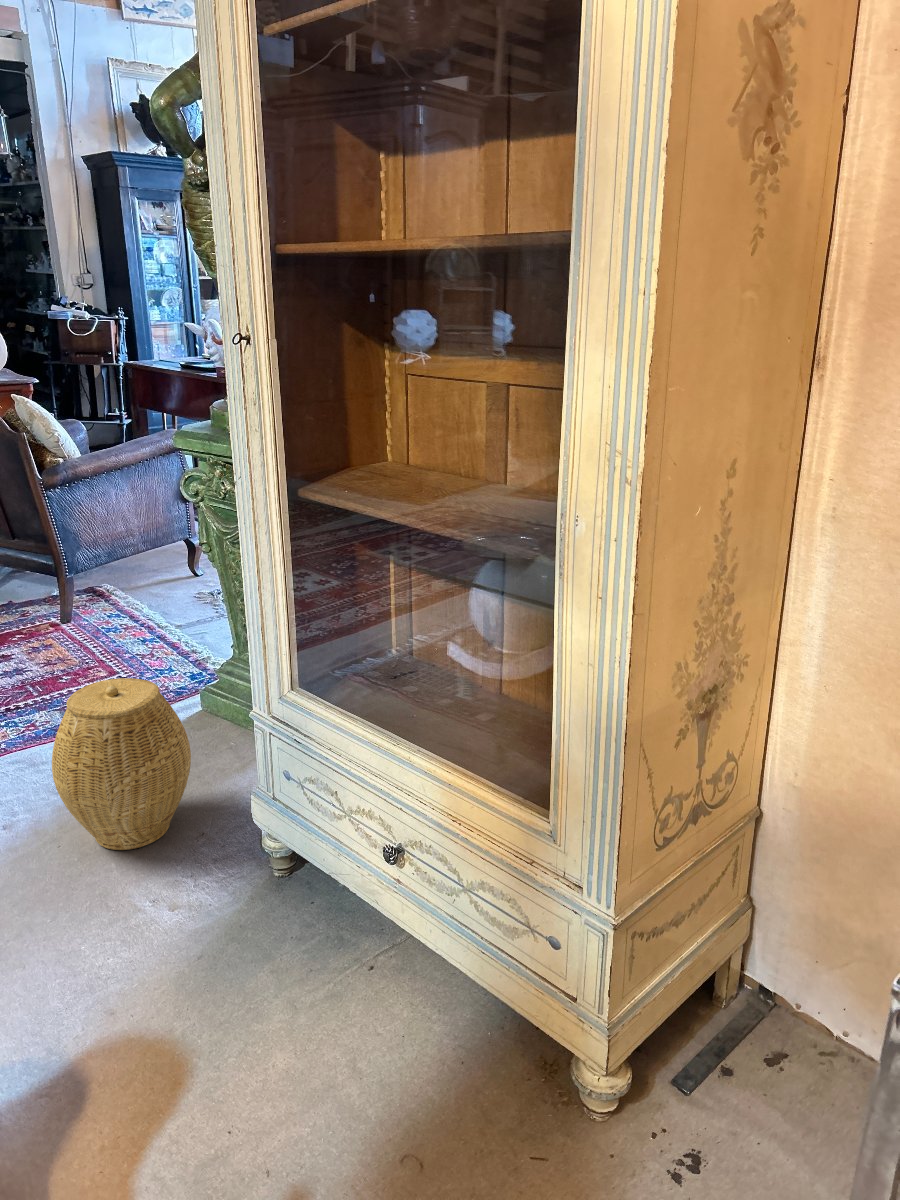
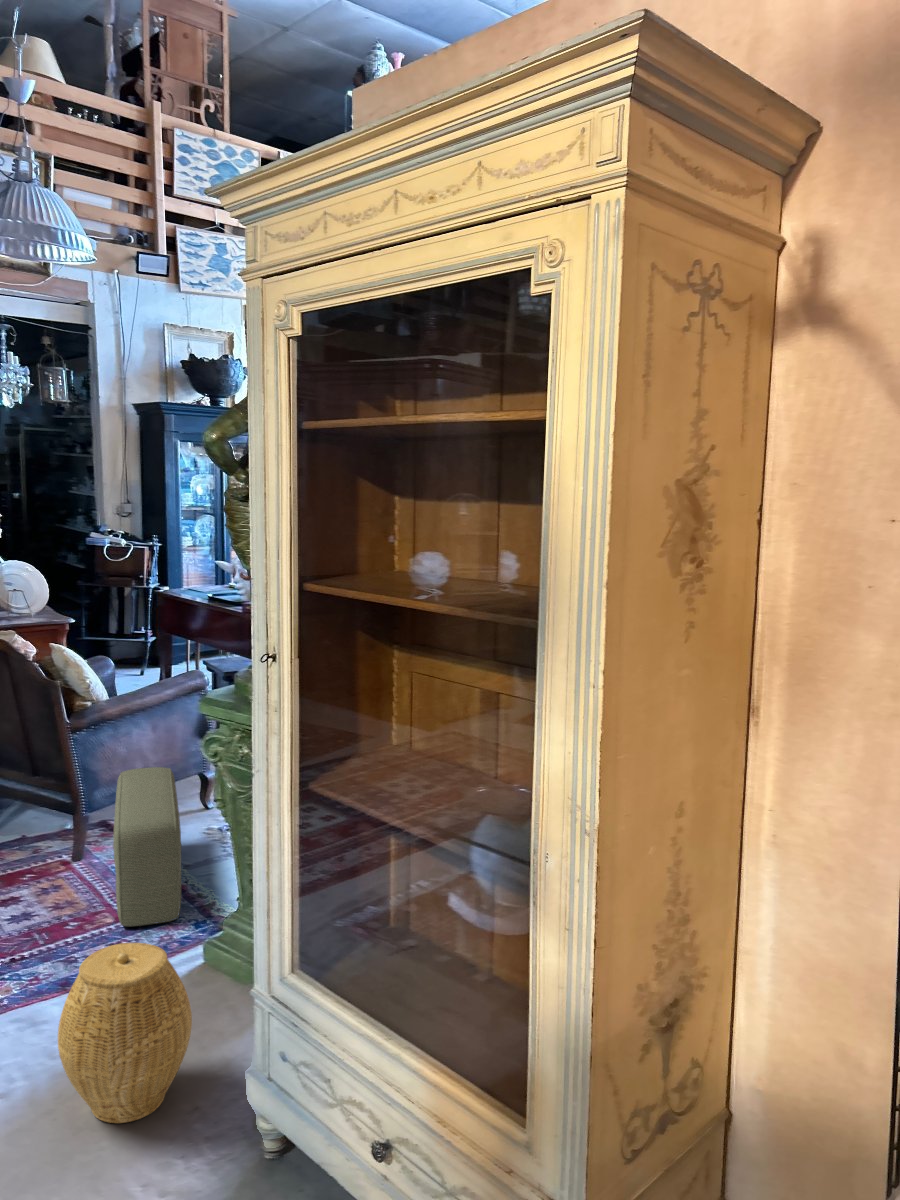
pouf: none [98,528,174,678] -> present [113,767,181,926]

